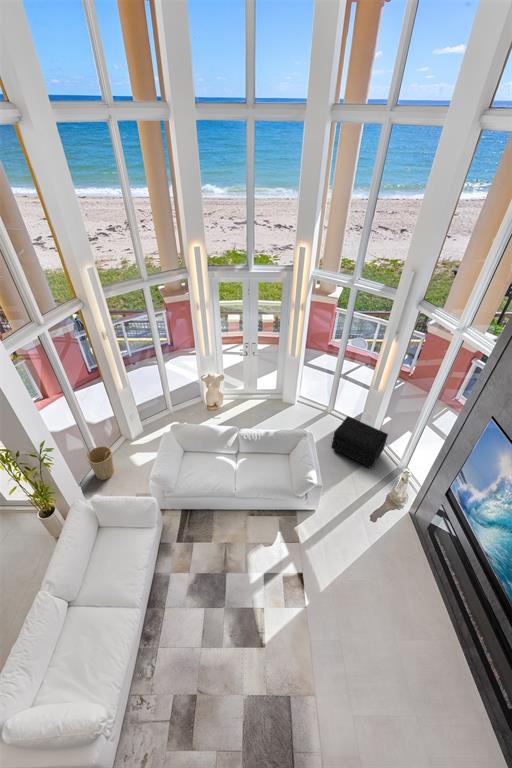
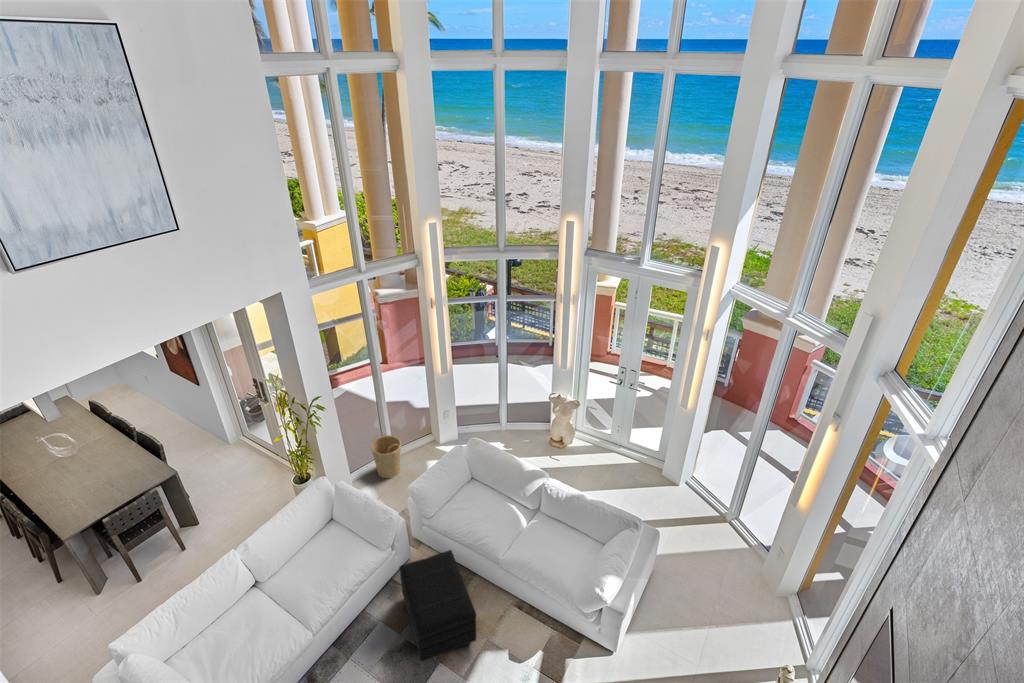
footstool: present [331,416,388,468] -> present [400,550,476,661]

